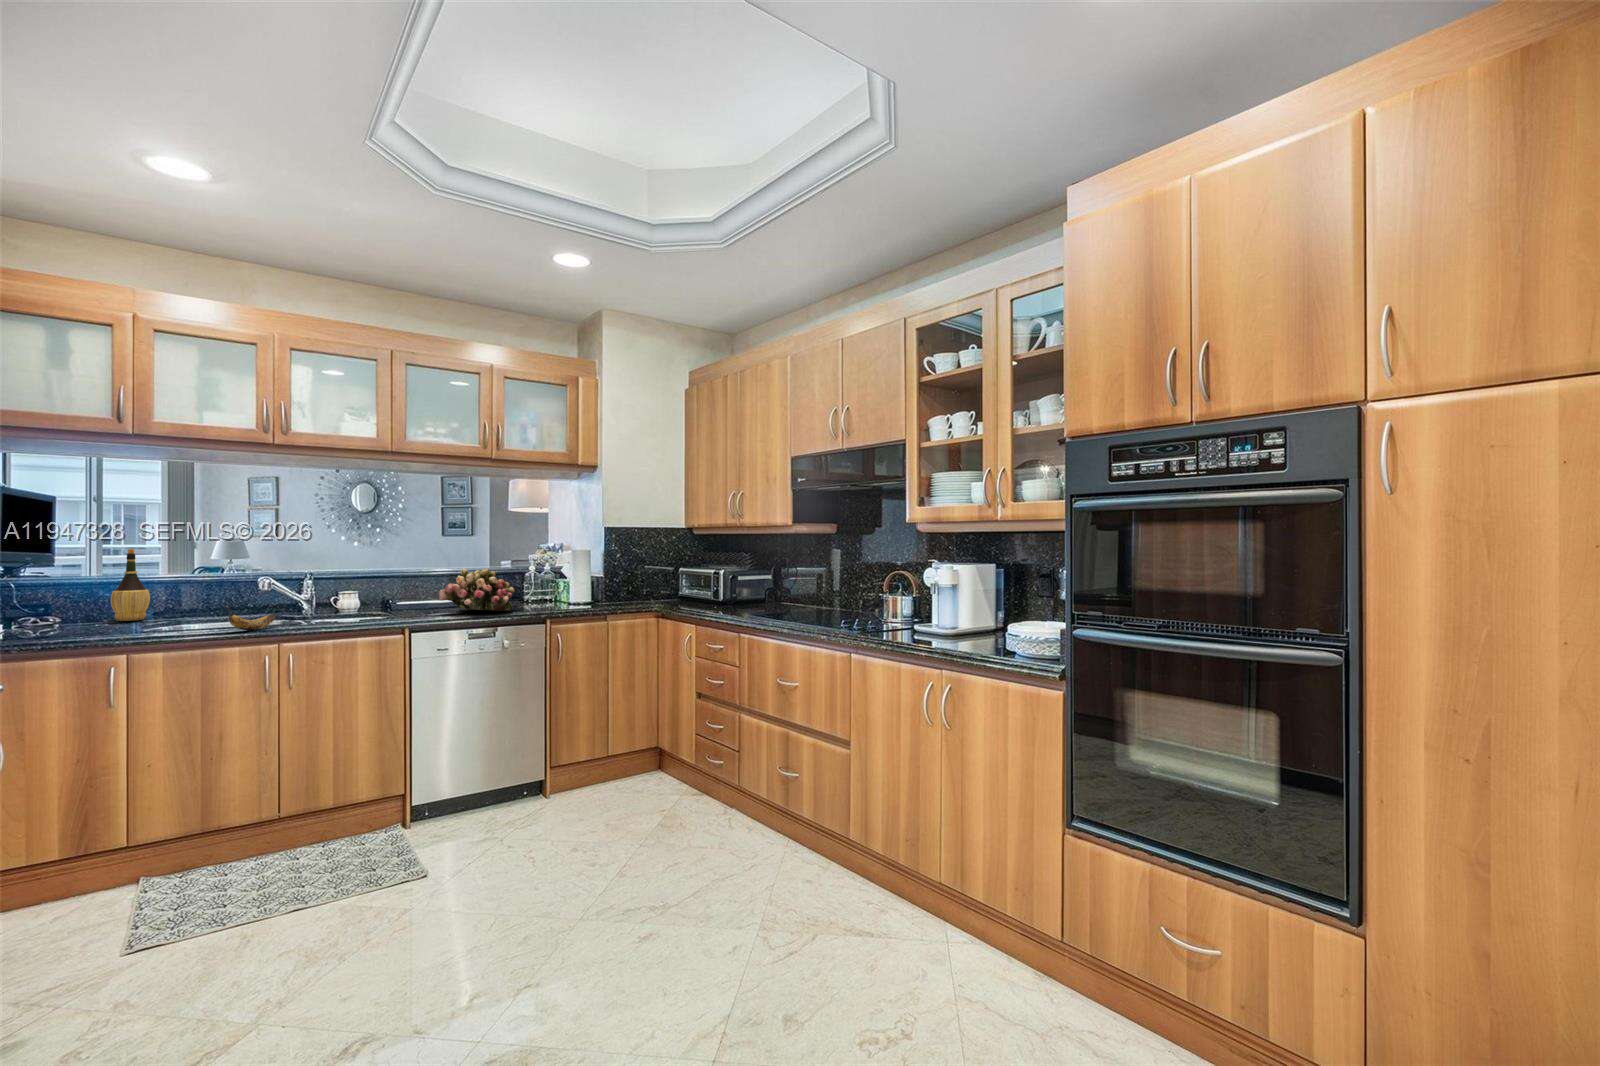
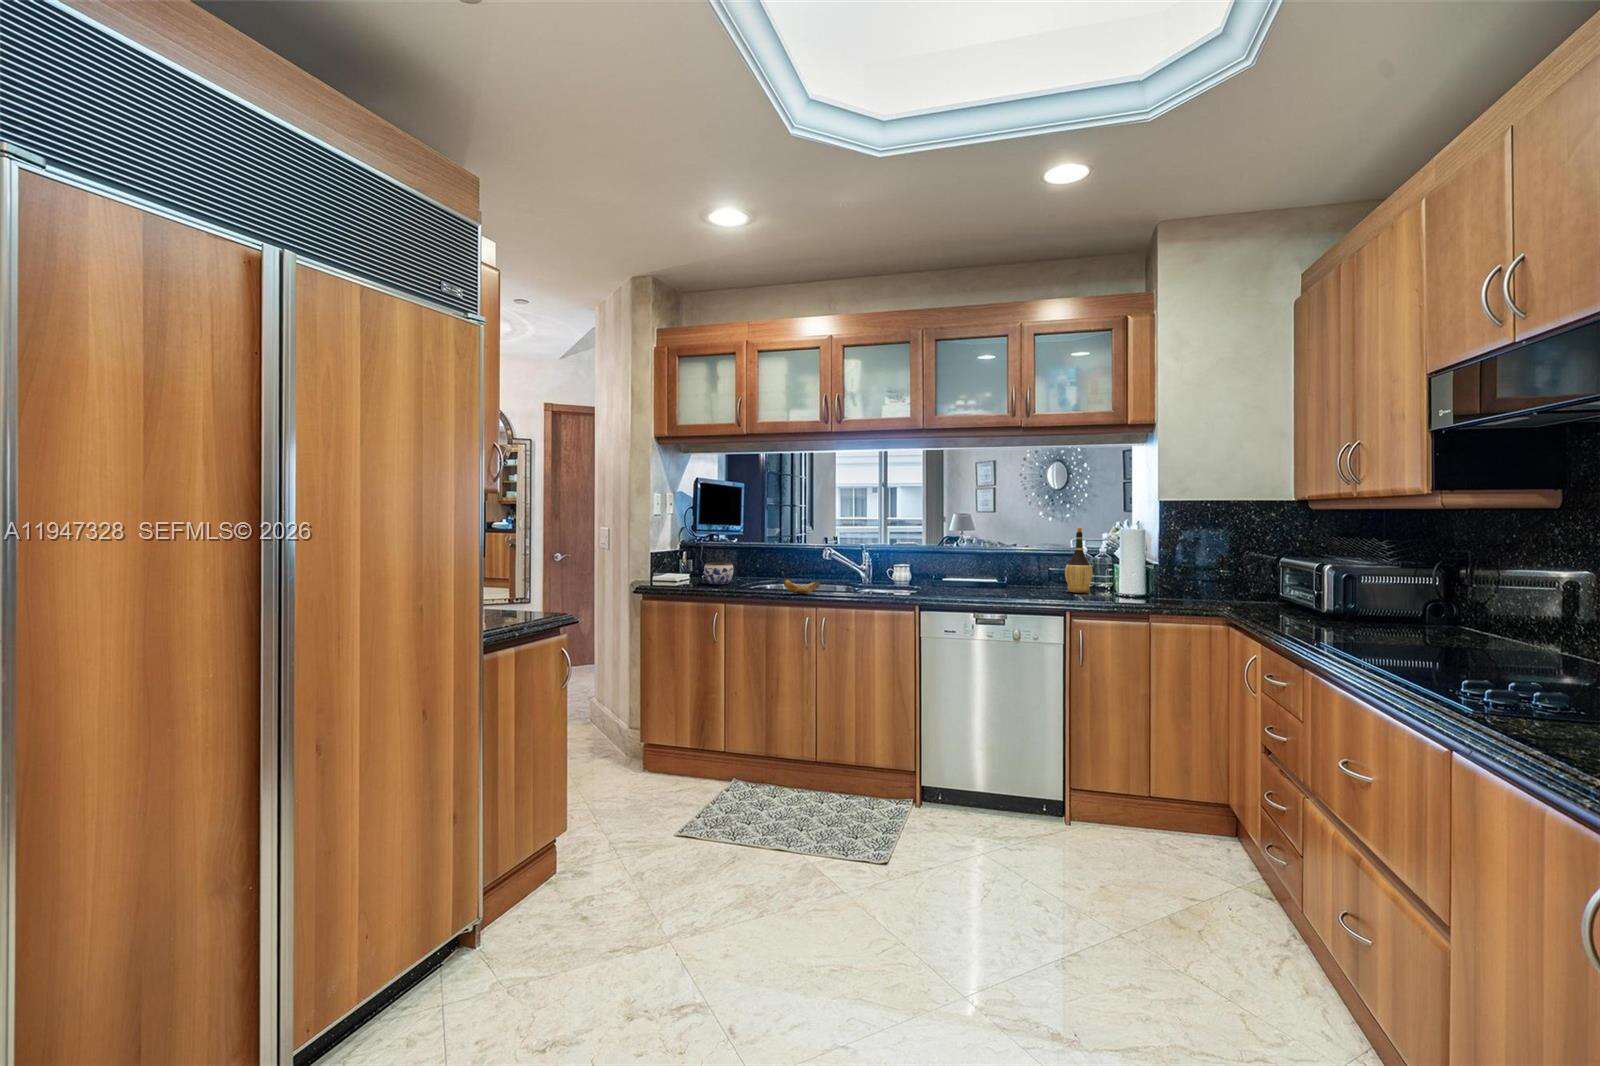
wine bottle: present [111,549,150,621] -> present [1065,528,1093,593]
flower arrangement: present [439,568,515,611] -> none [959,547,1039,597]
jar: none [56,601,111,632] -> present [704,561,734,584]

